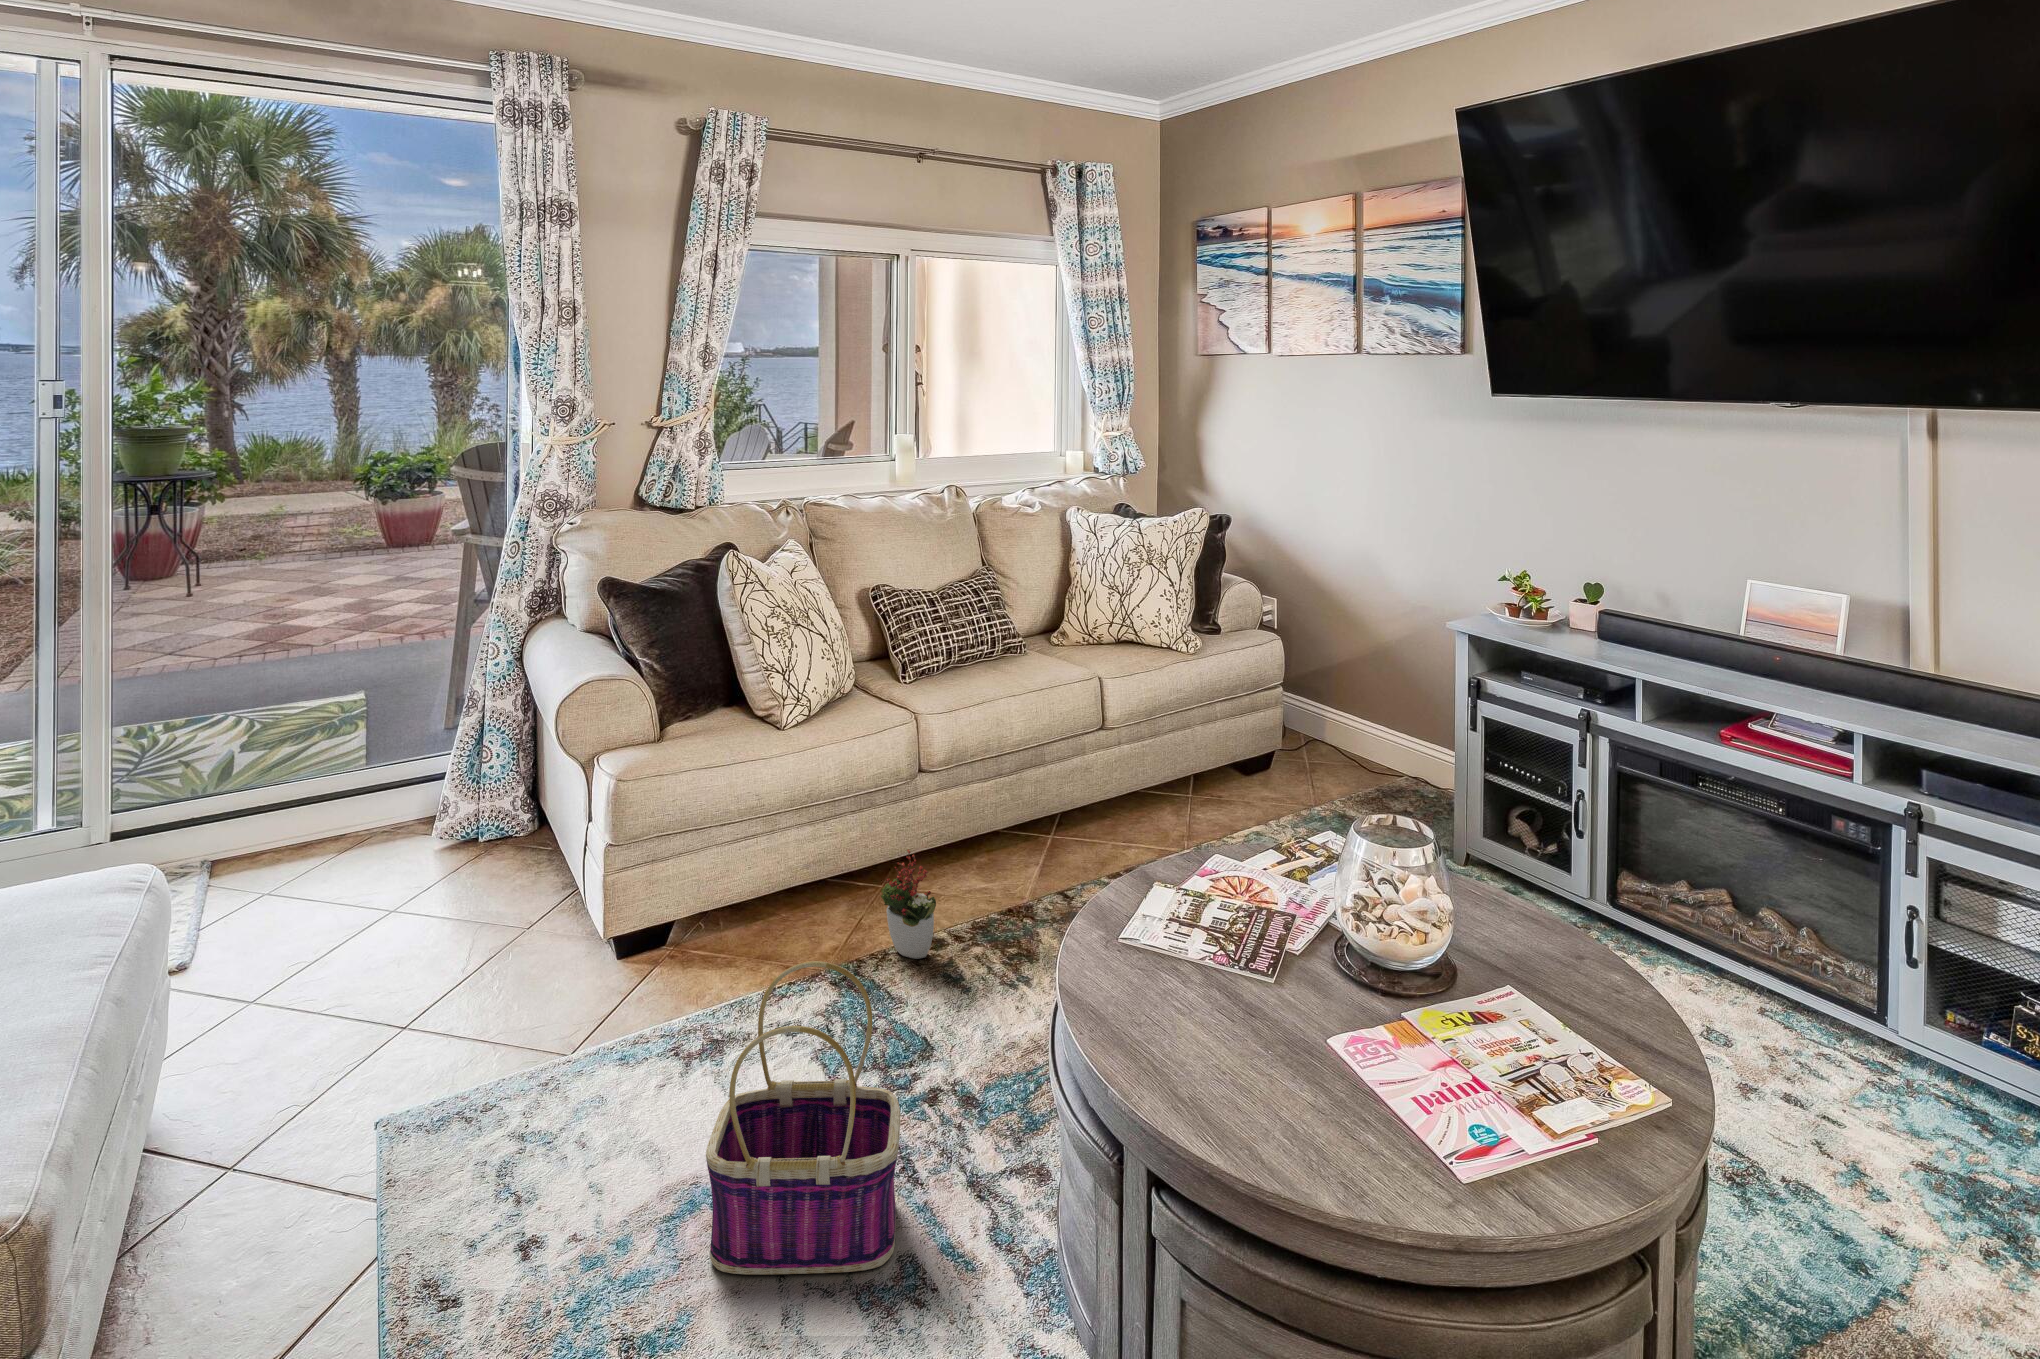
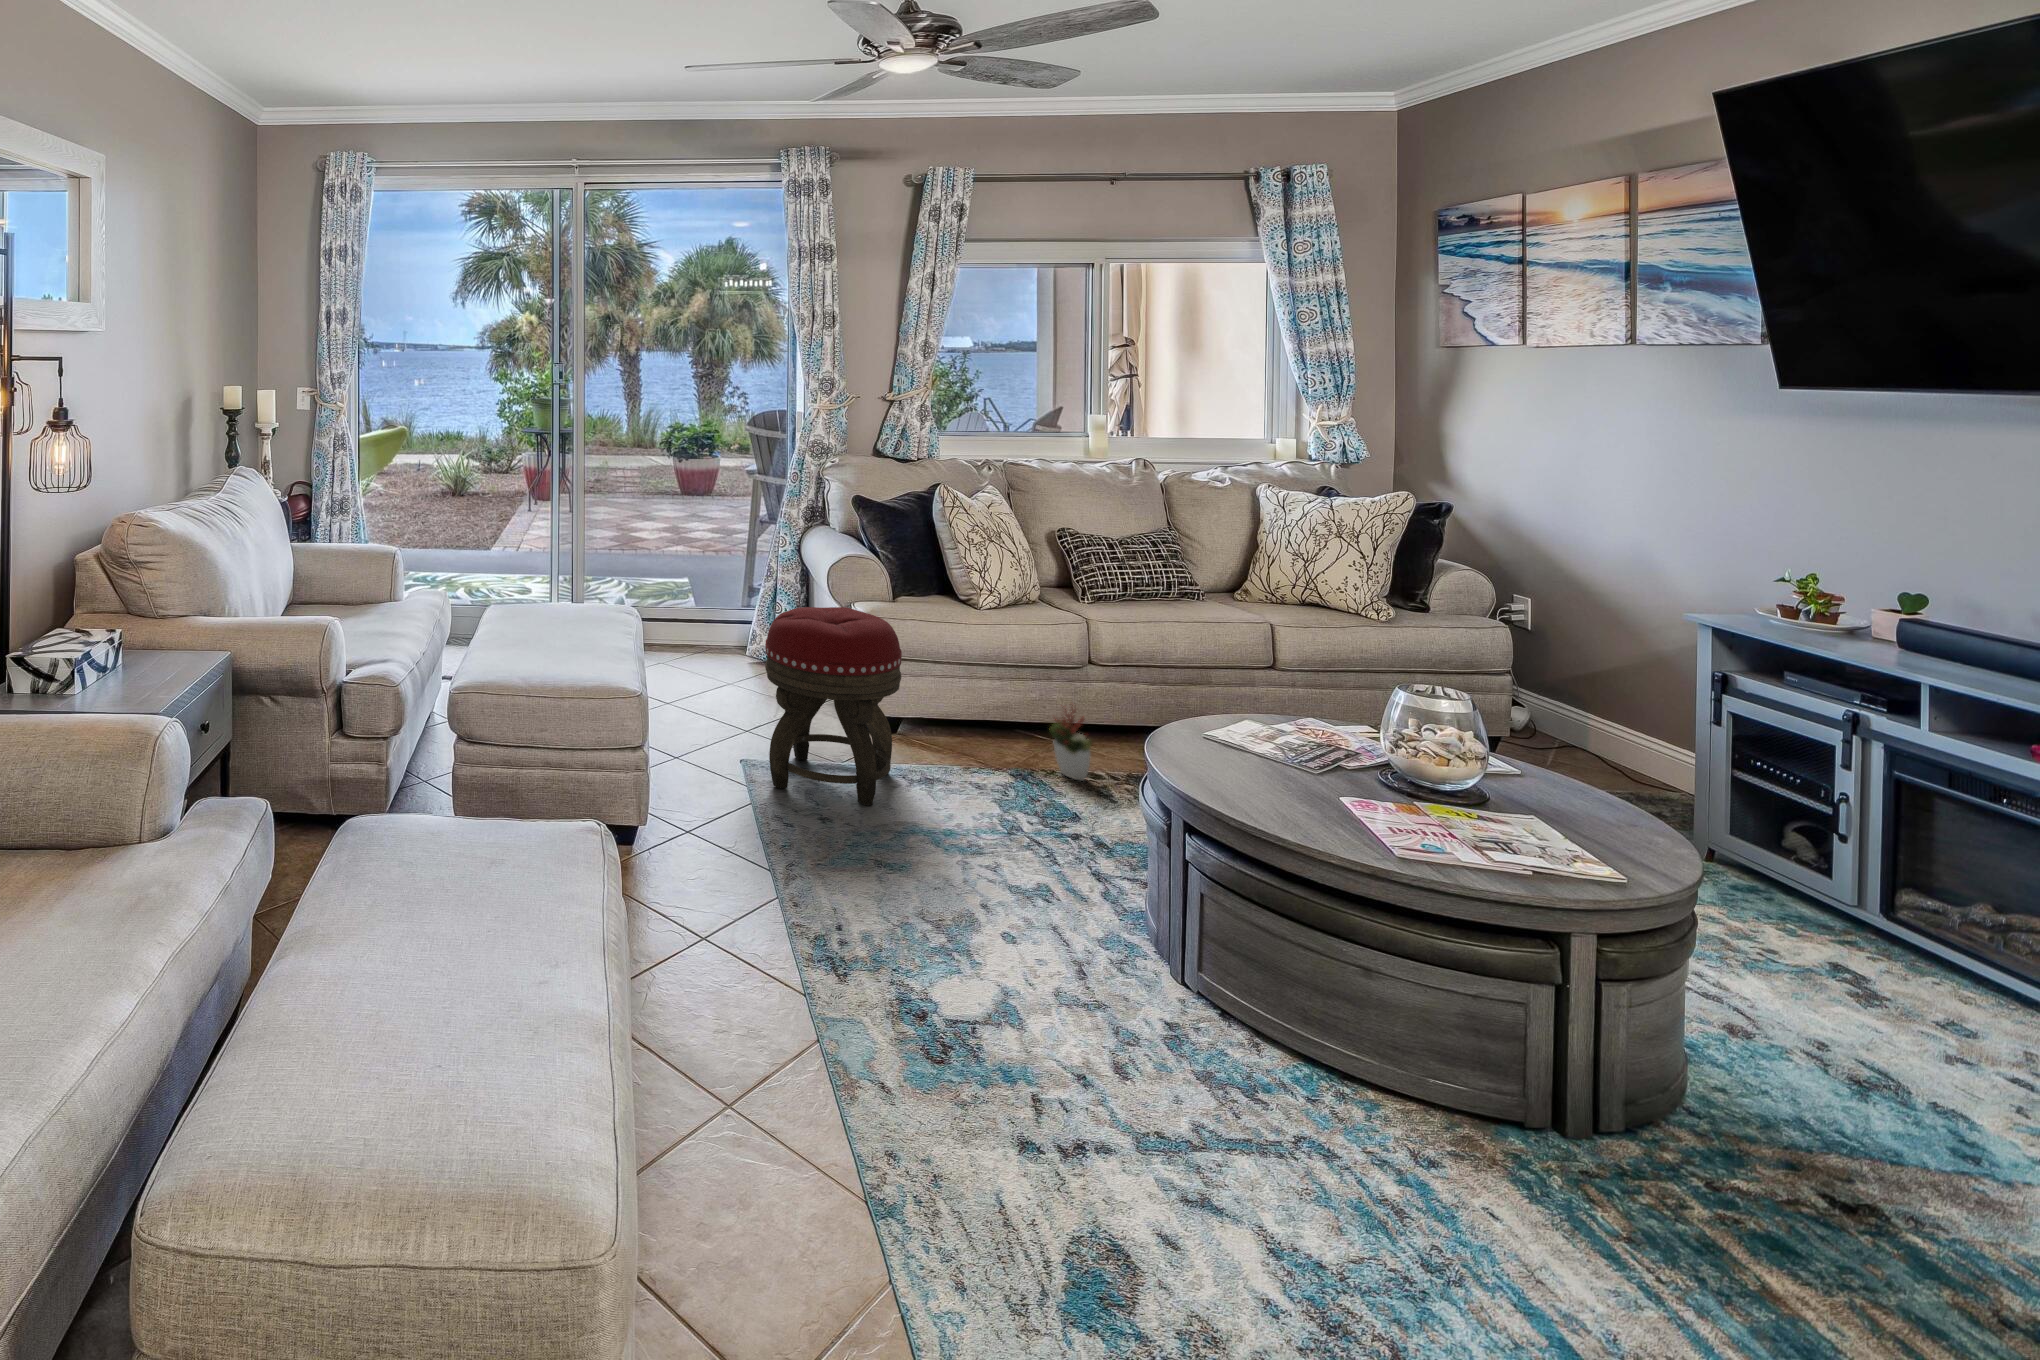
footstool: none [427,793,676,1178] -> present [765,607,902,806]
basket: present [706,961,900,1275] -> none [917,709,1039,885]

